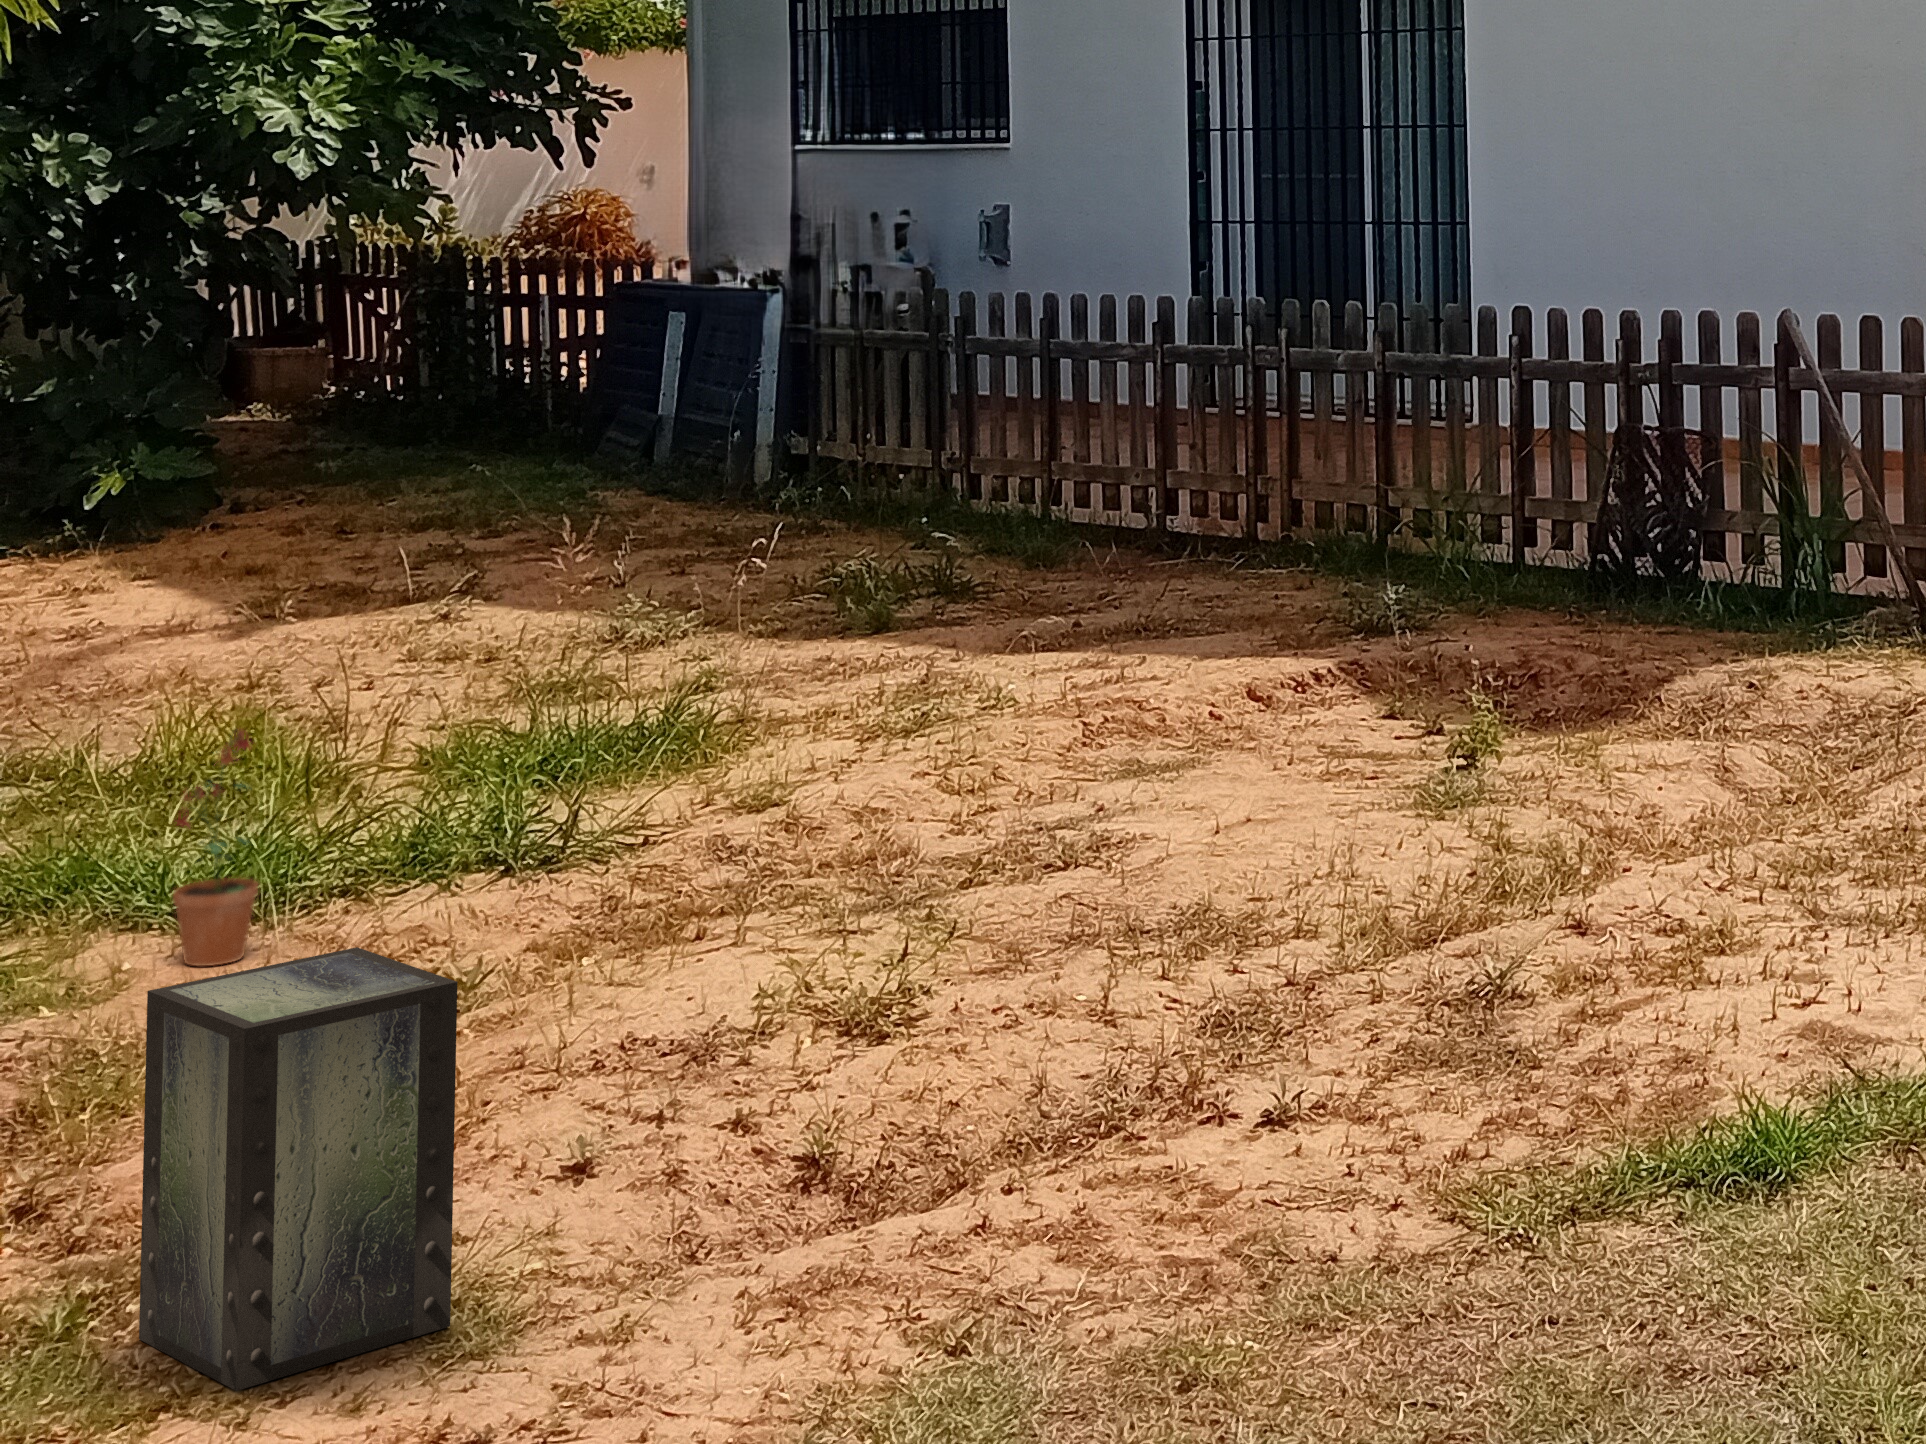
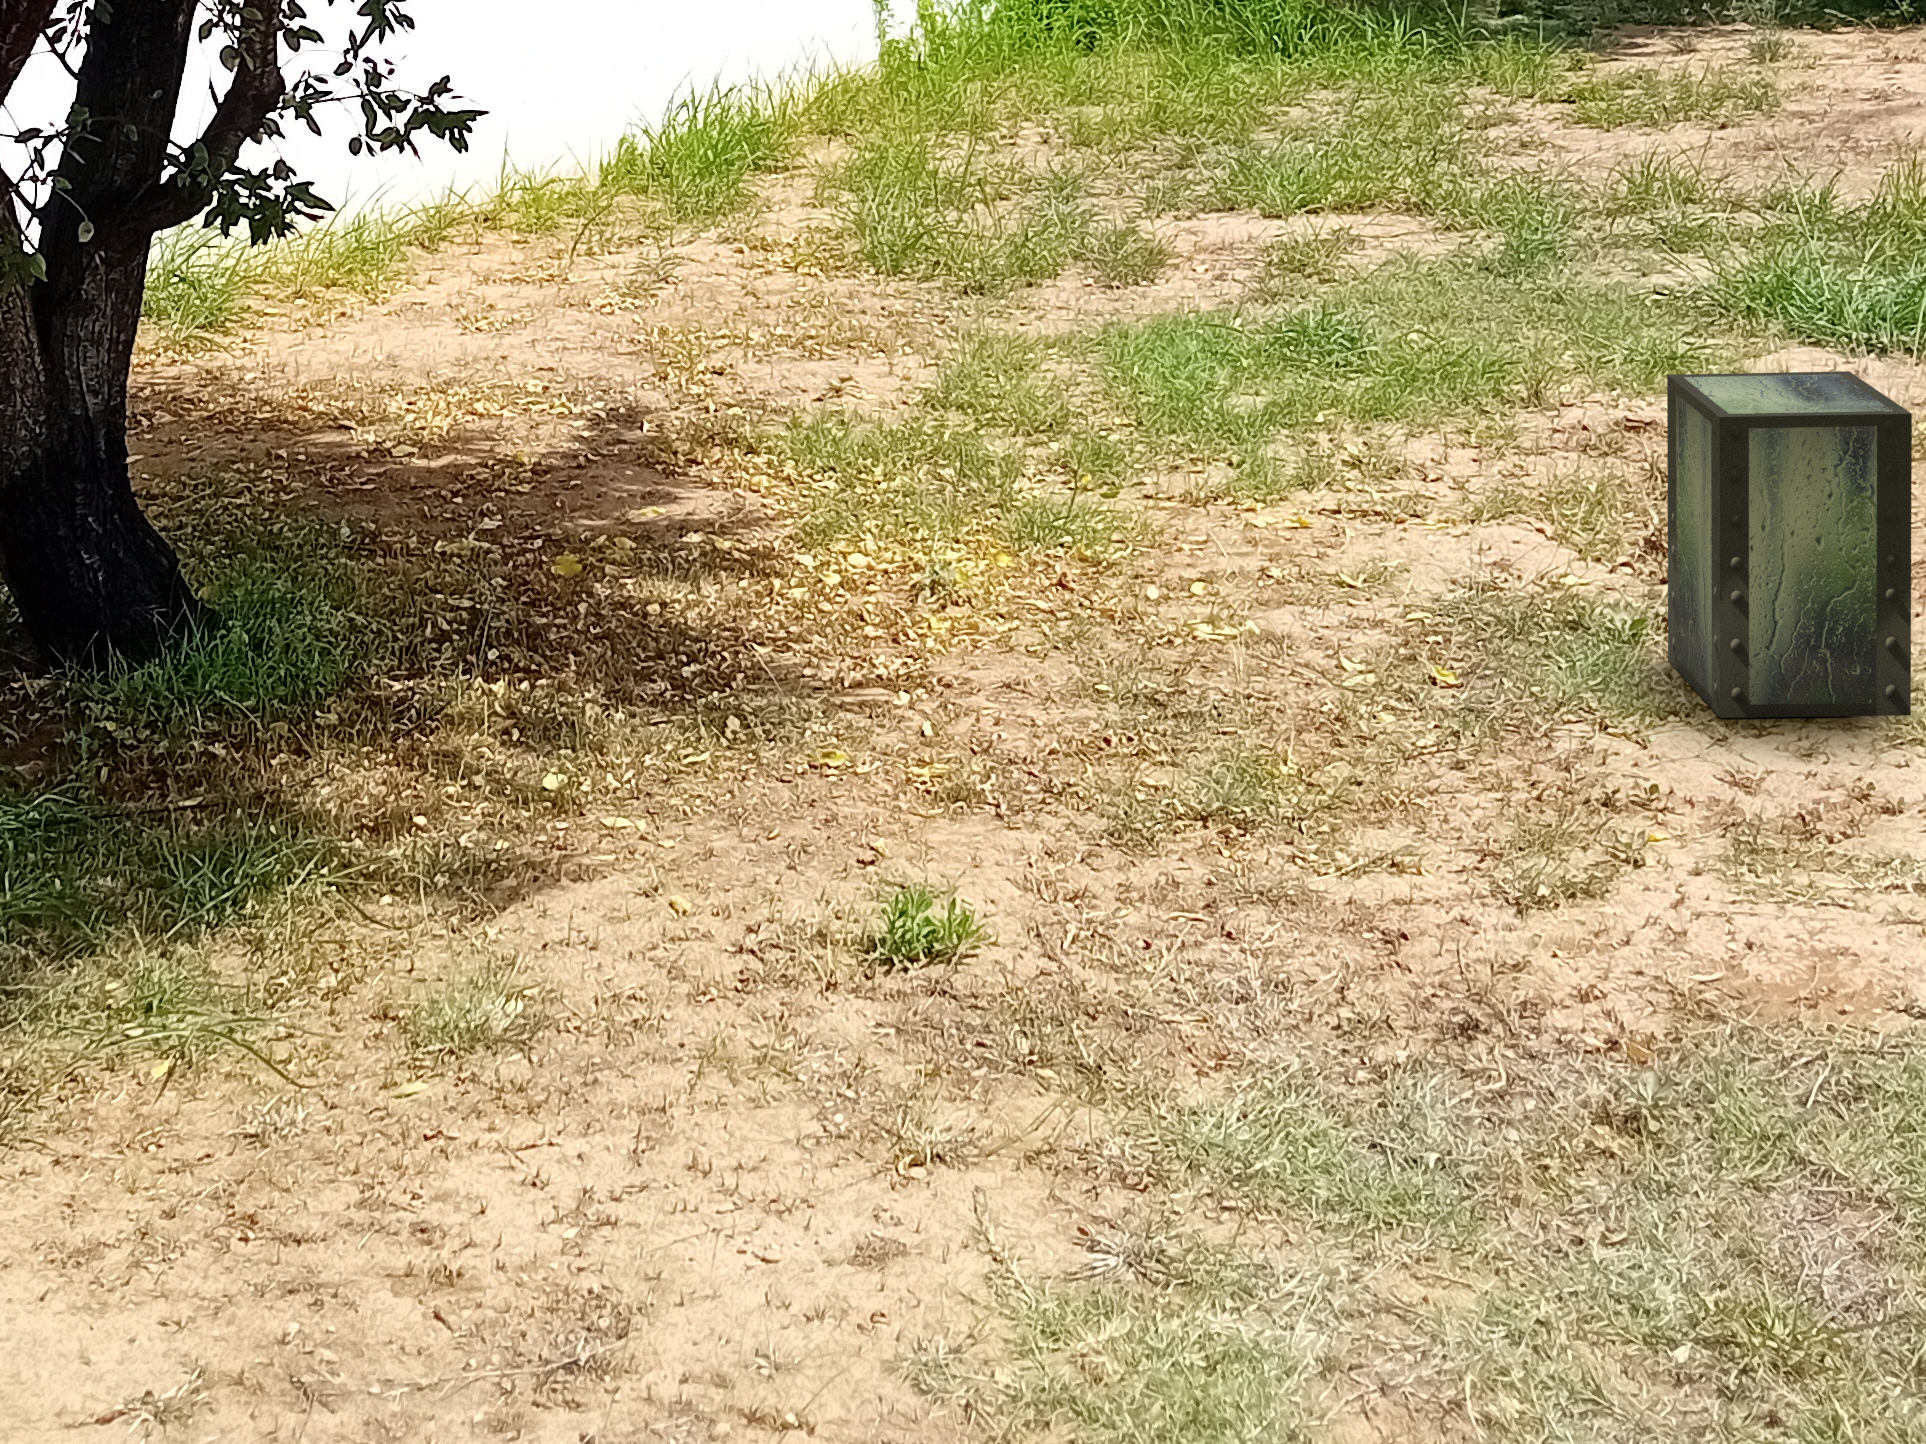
potted plant: present [173,729,258,966] -> none [1820,182,1899,387]

